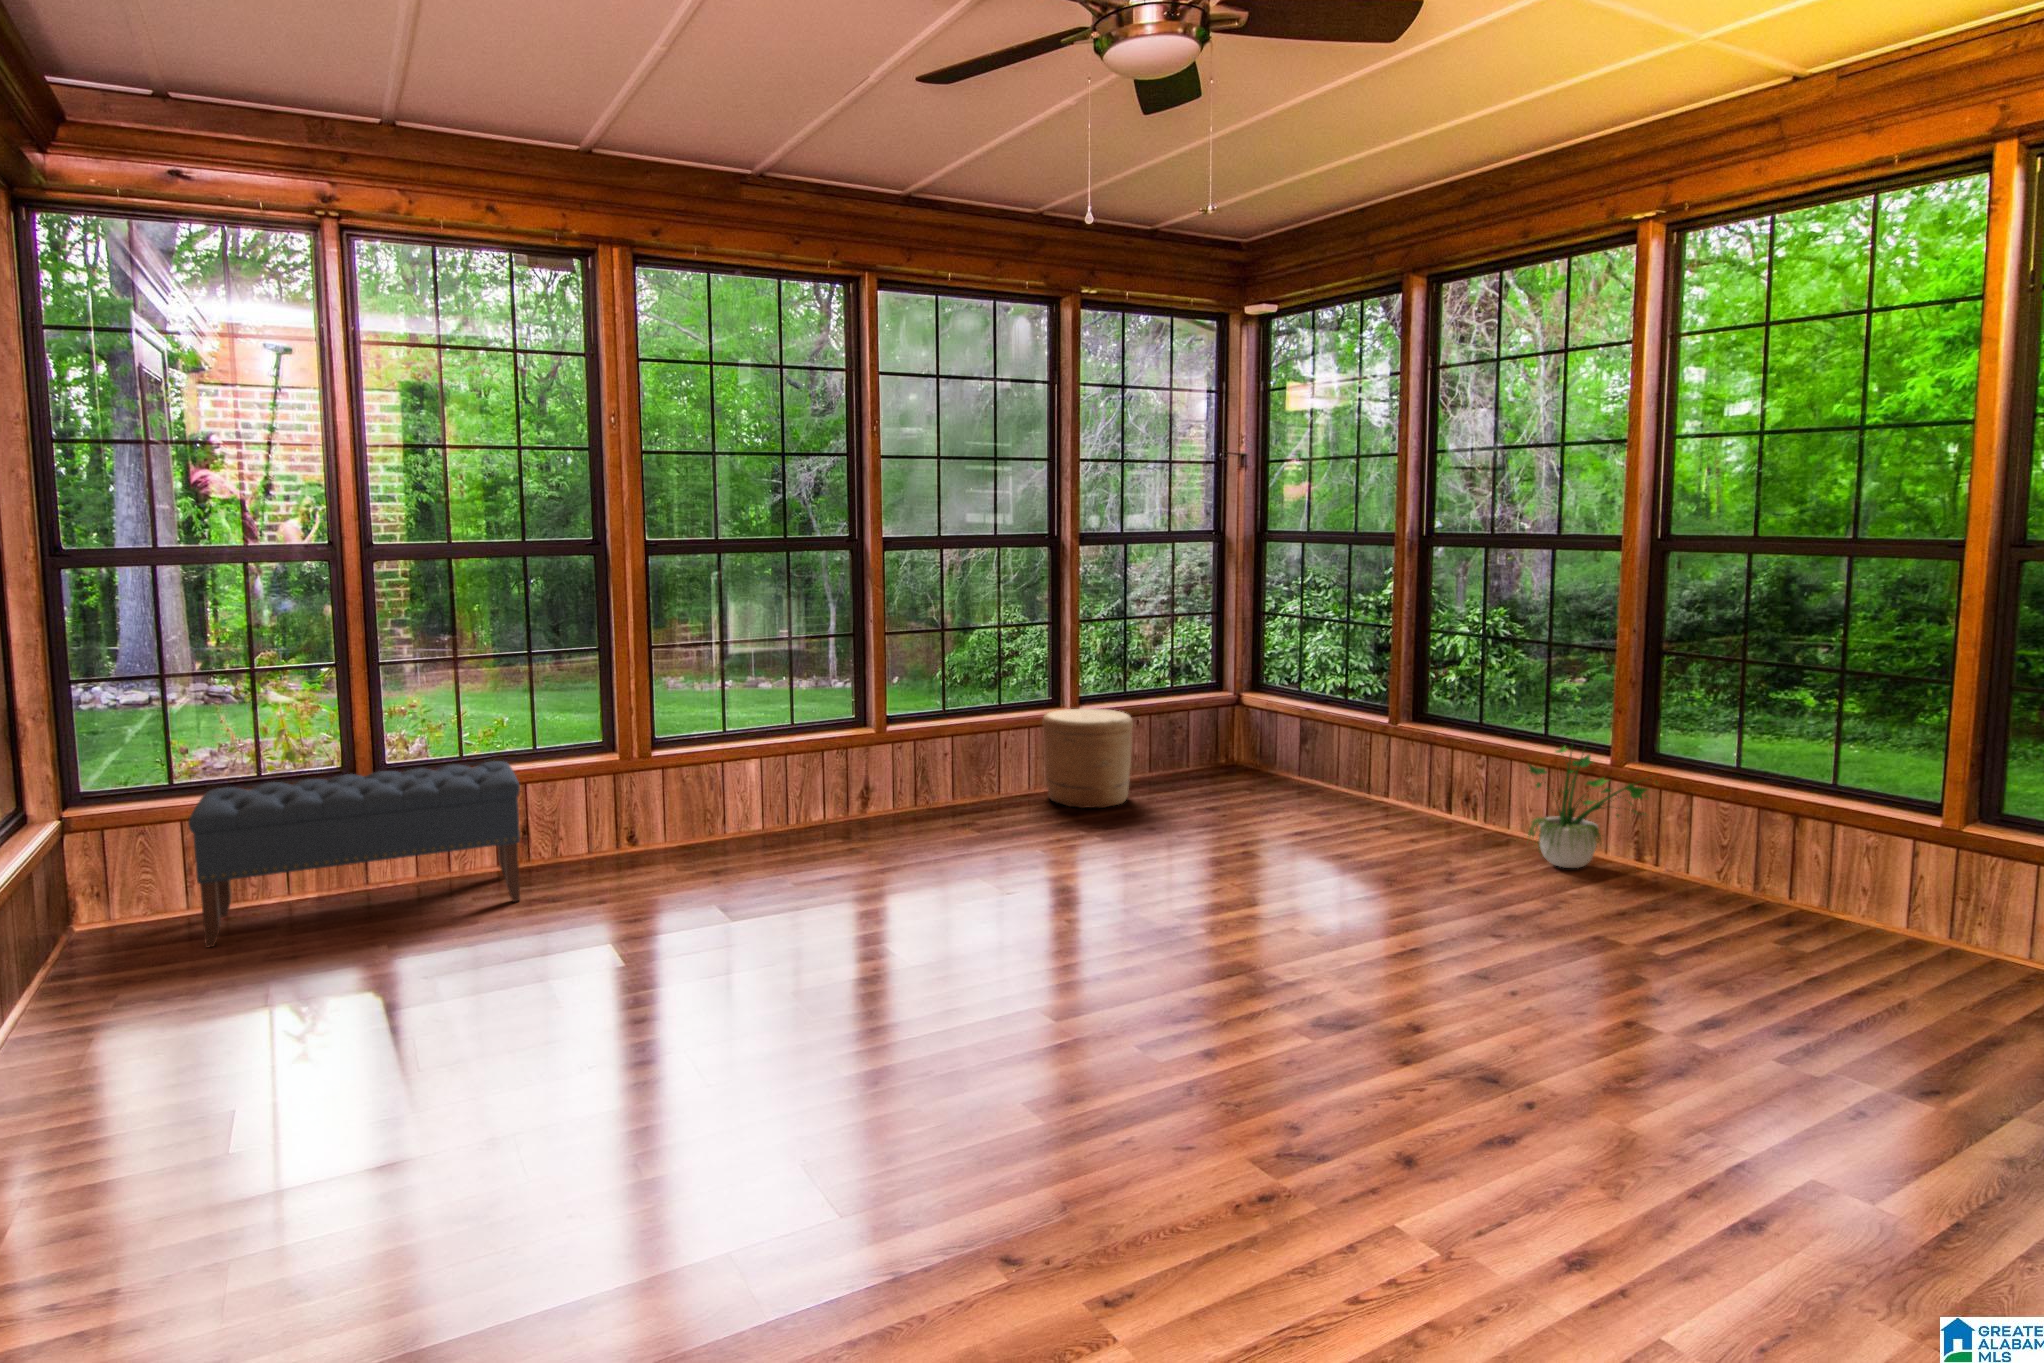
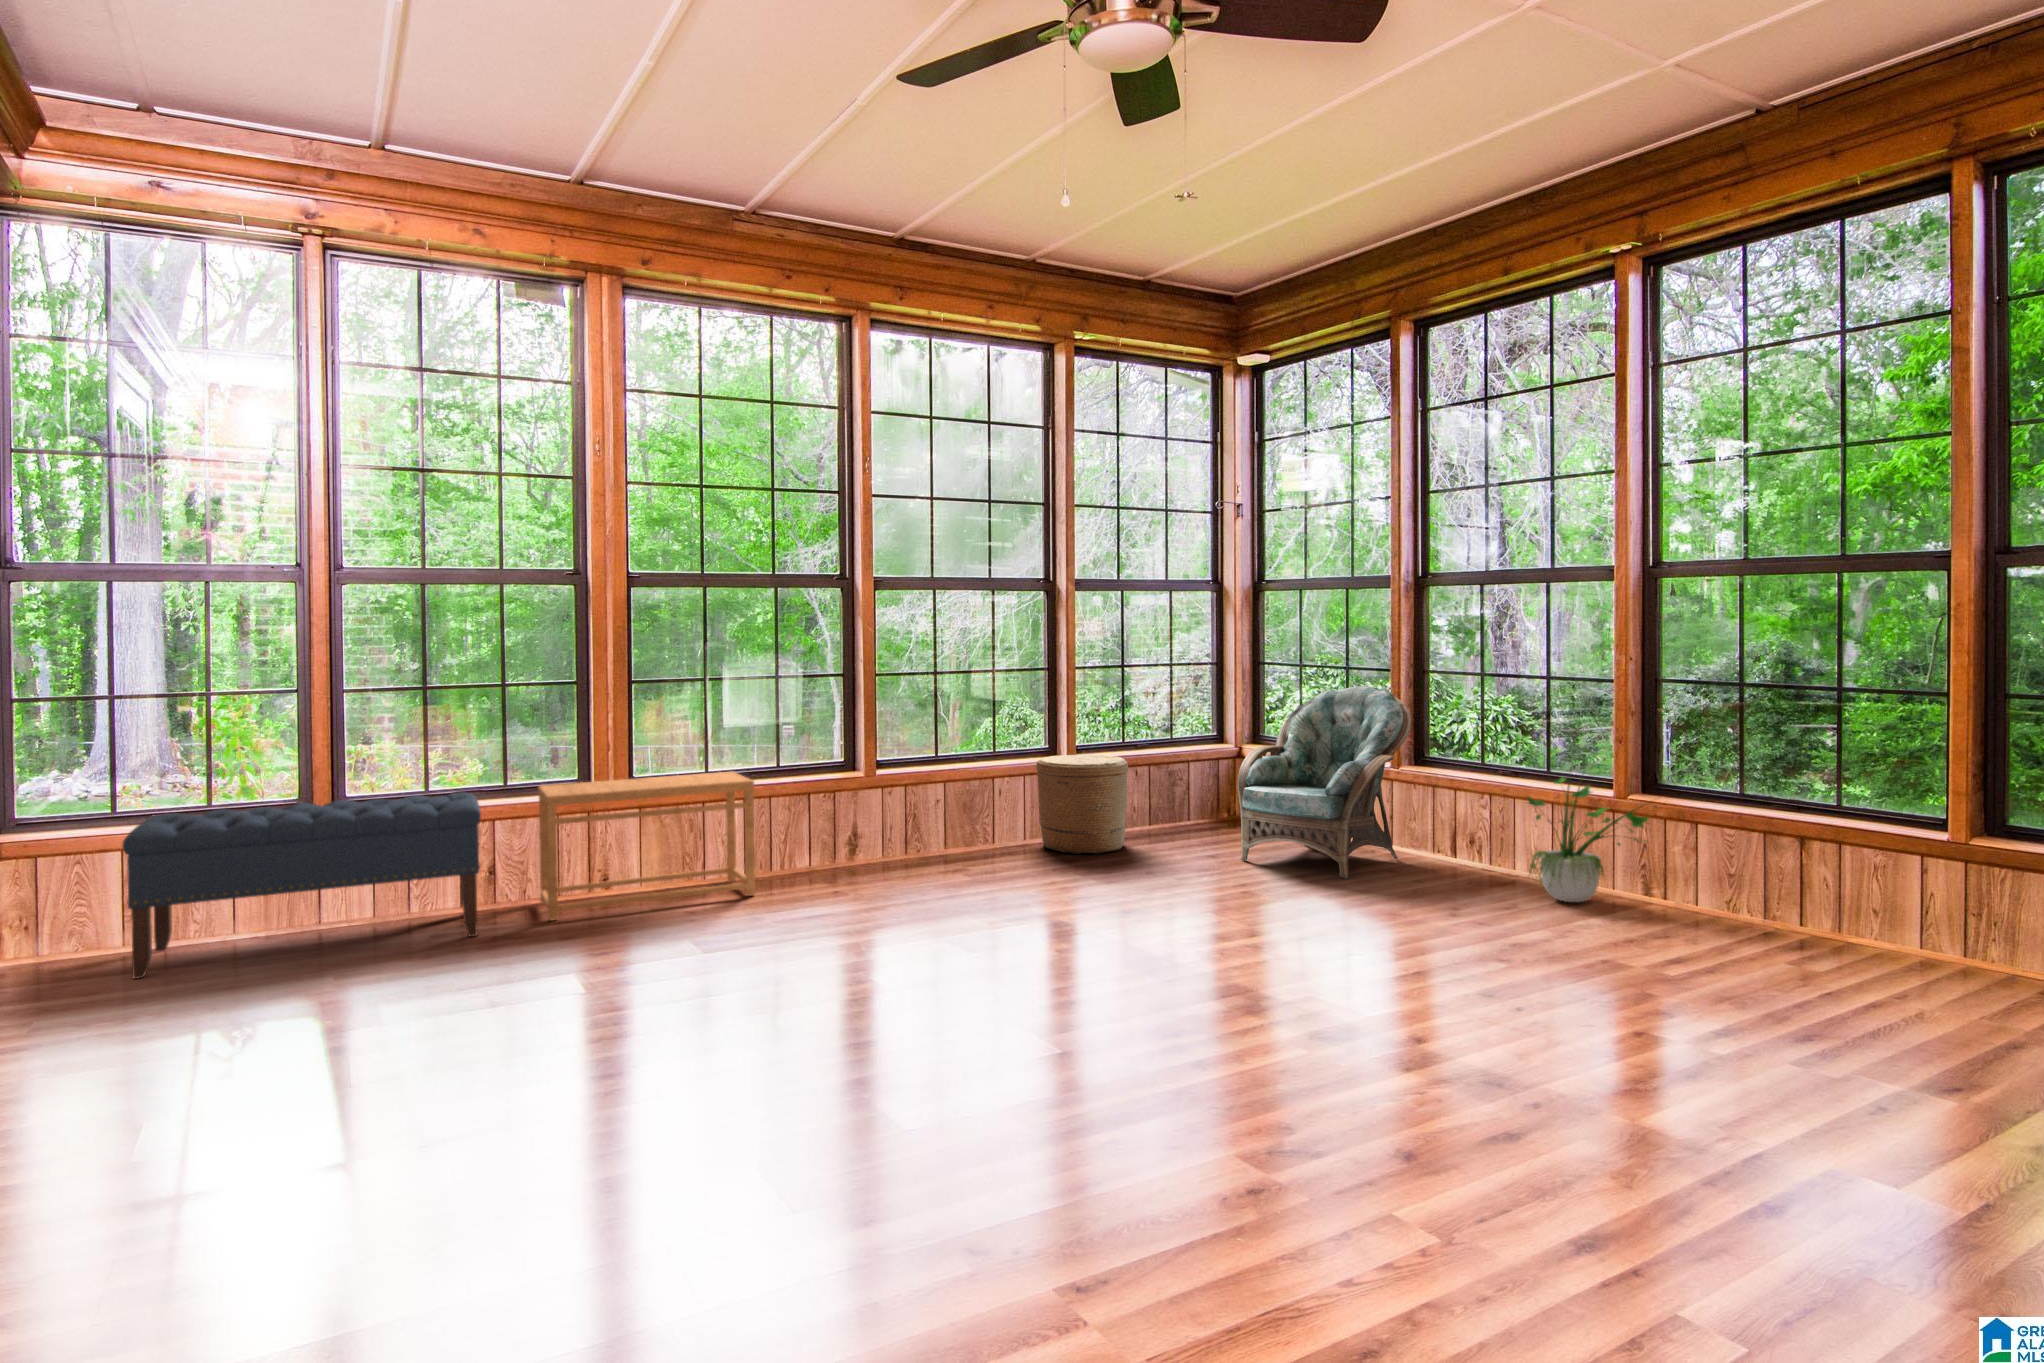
armchair: none [1242,646,1414,839] -> present [1238,686,1411,879]
side table: none [566,733,778,884] -> present [538,772,755,921]

